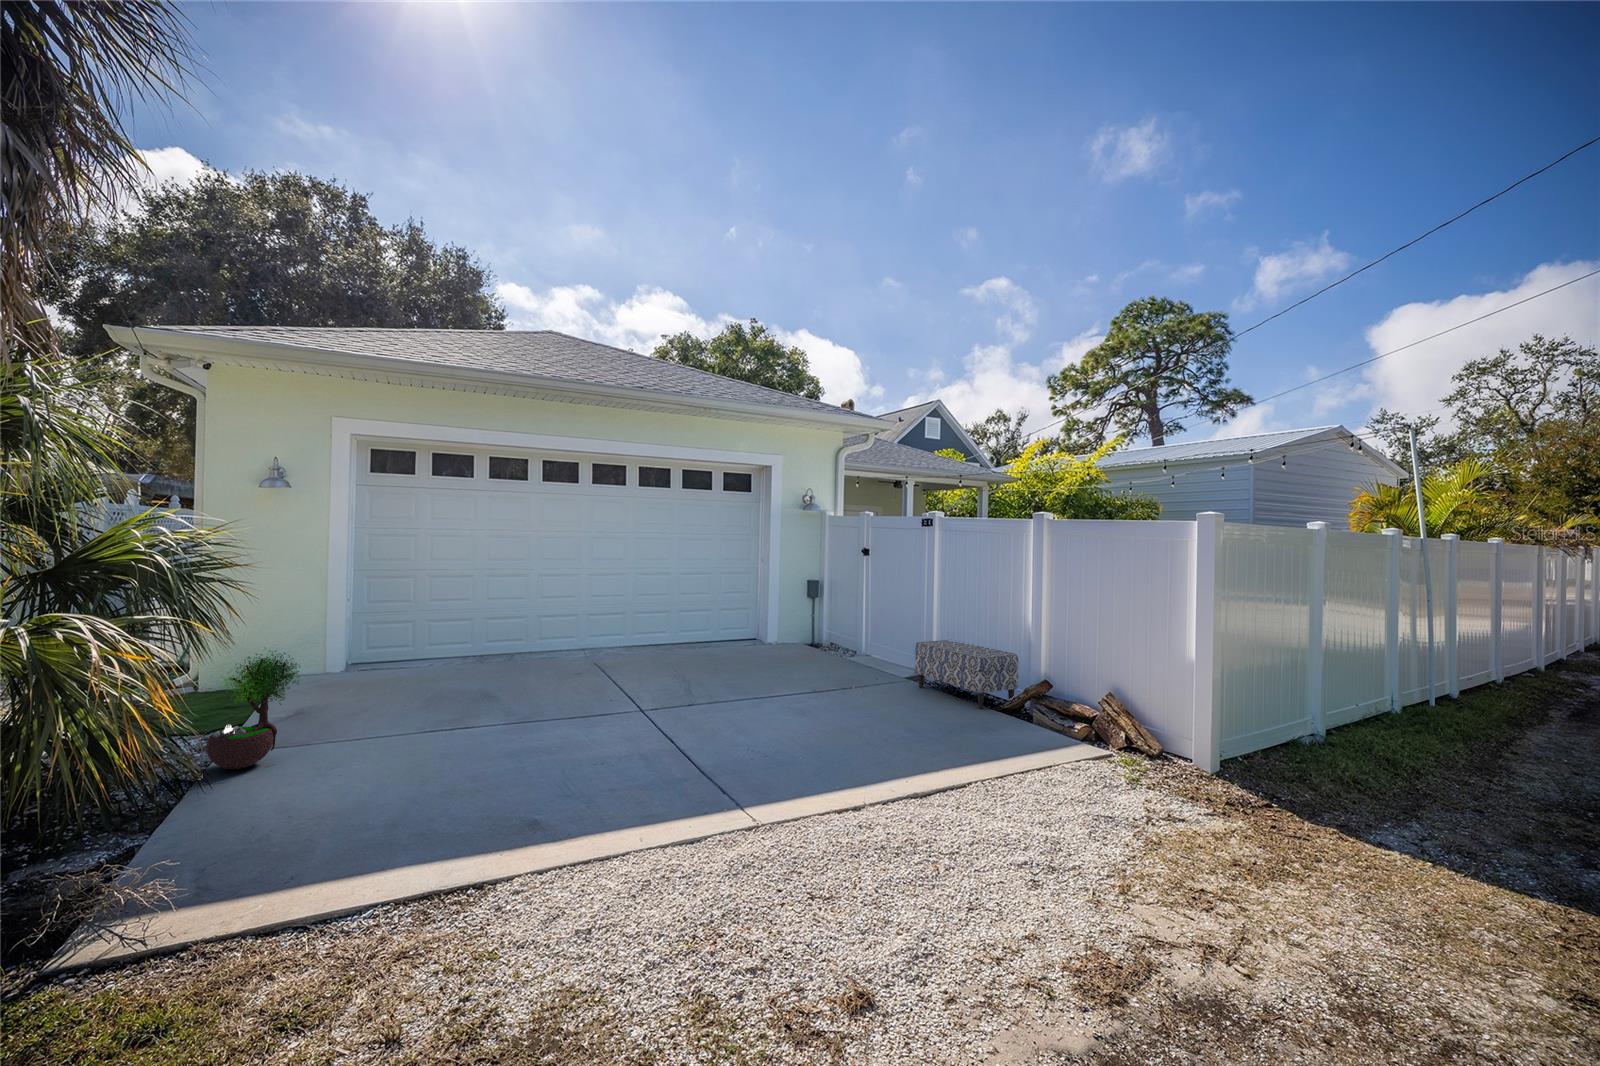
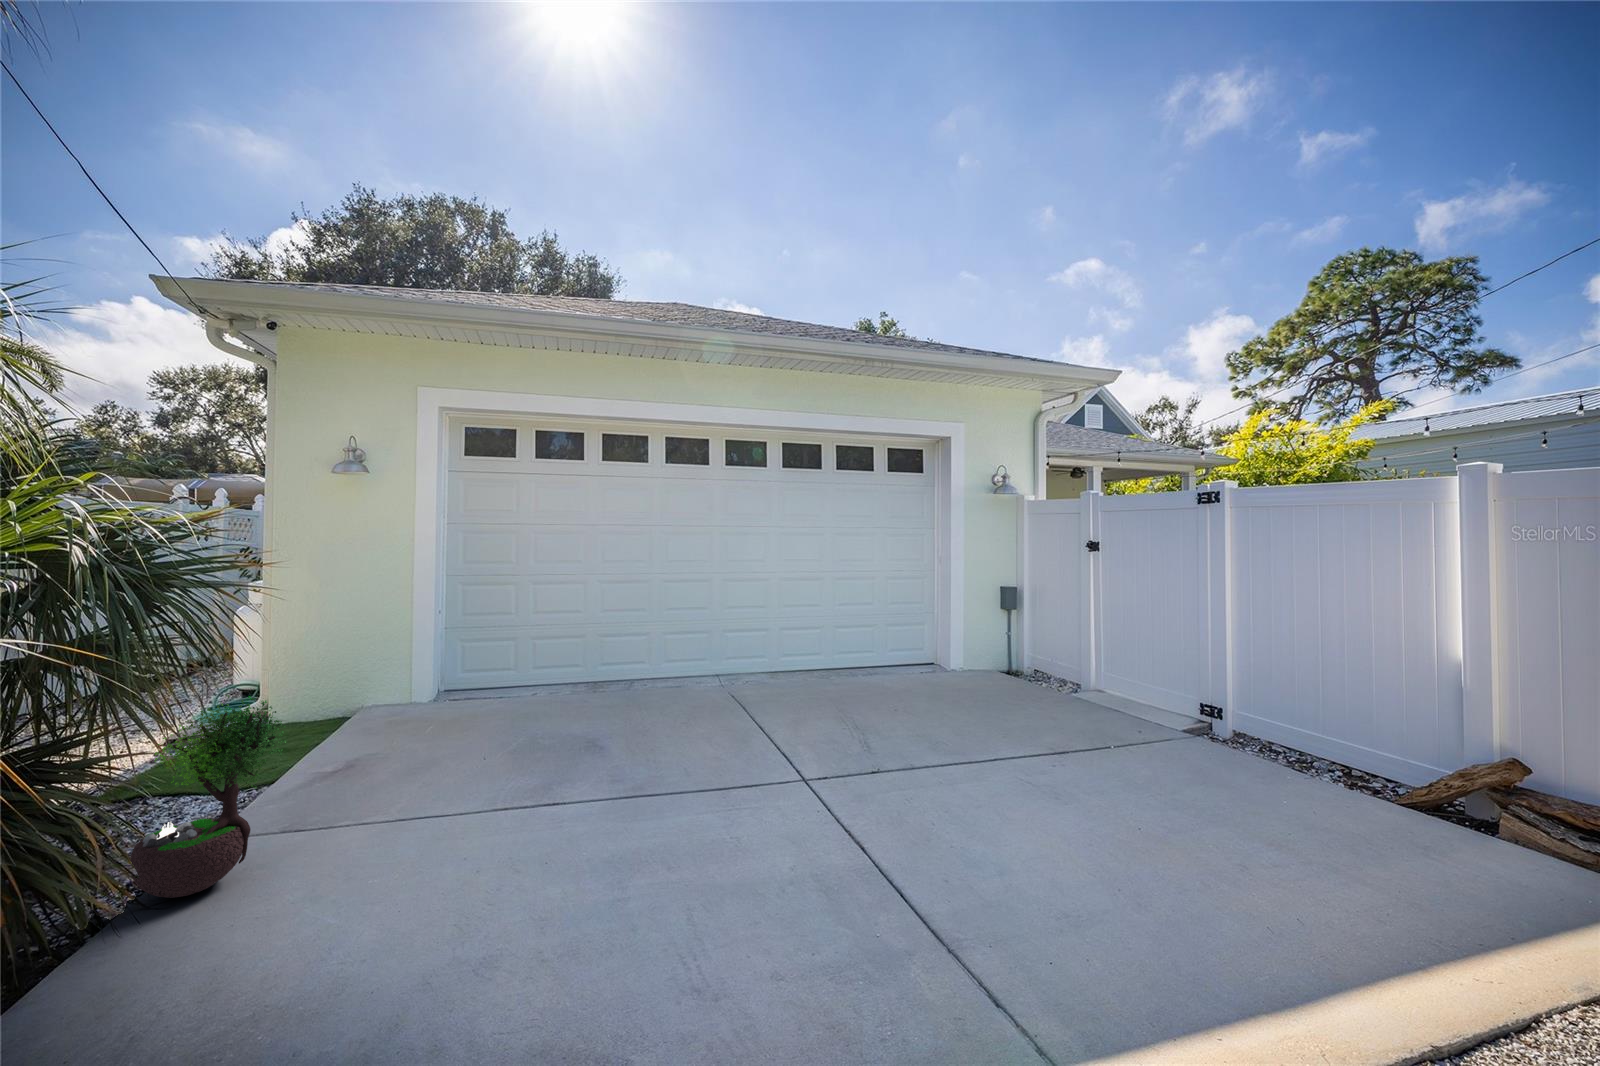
bench: present [915,640,1018,709] -> none [1222,681,1460,815]

